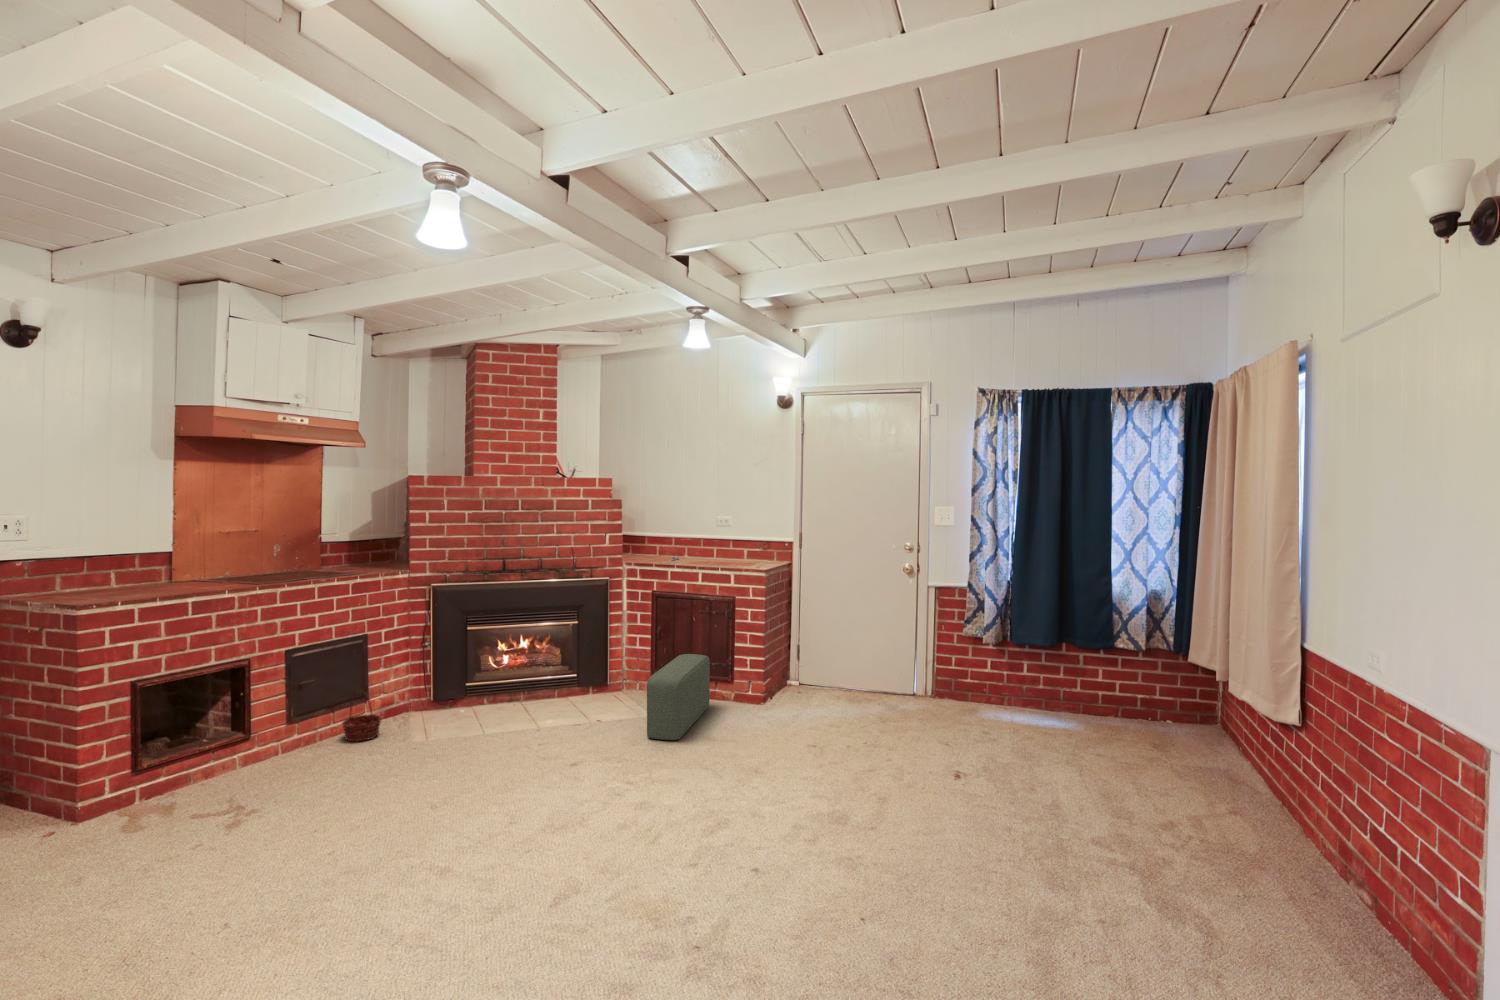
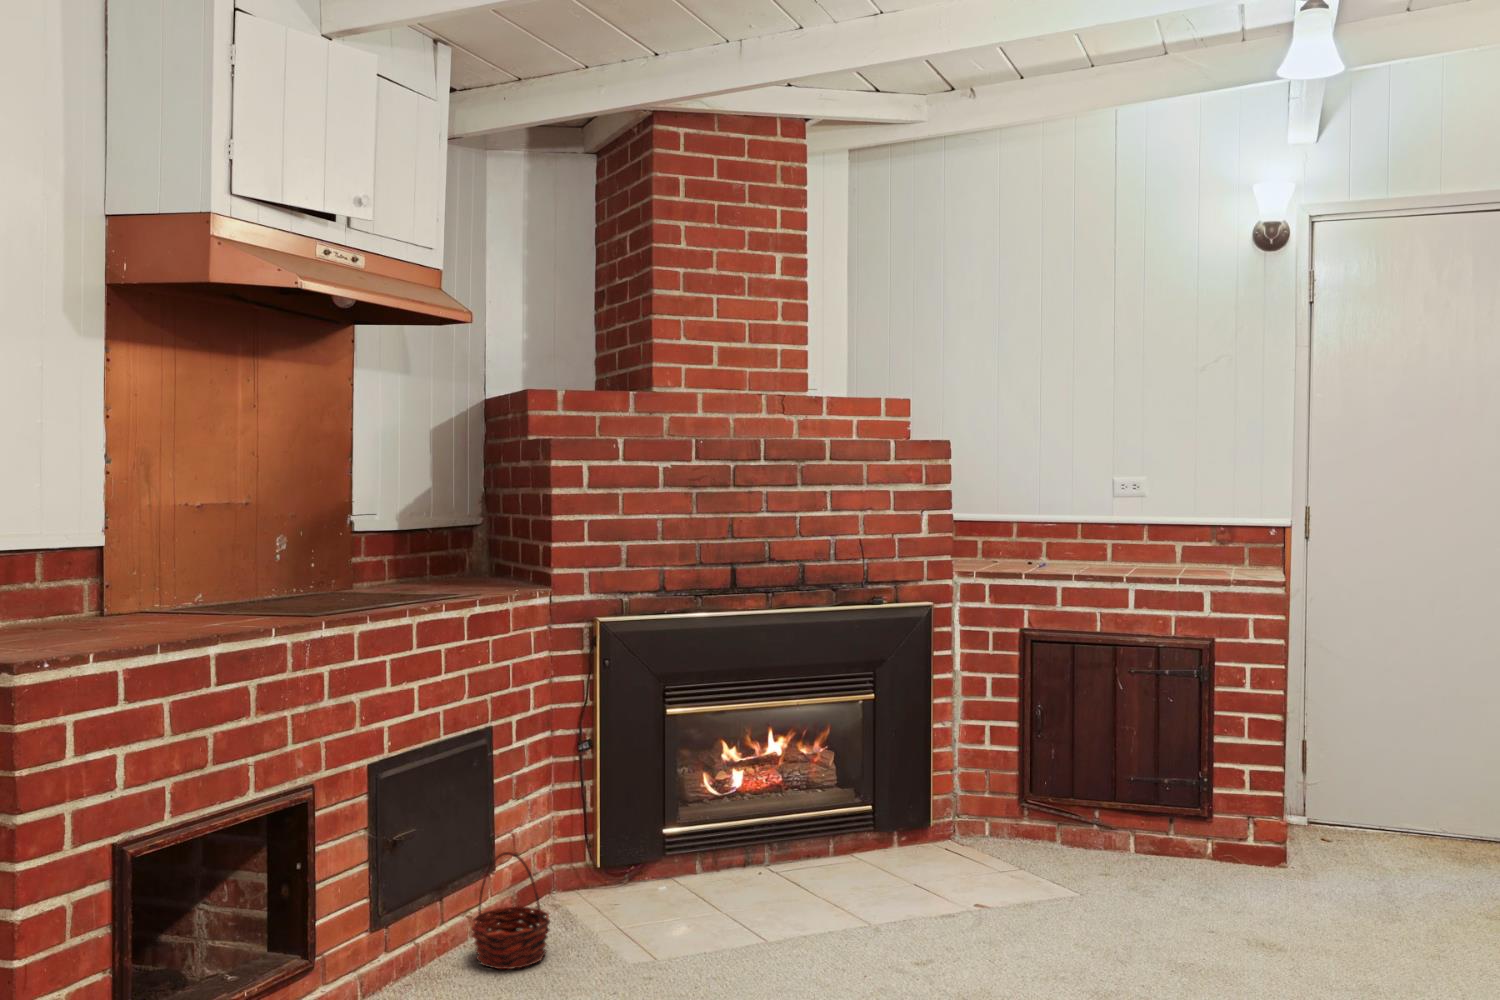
pouf: present [647,654,710,740] -> none [1112,761,1218,951]

